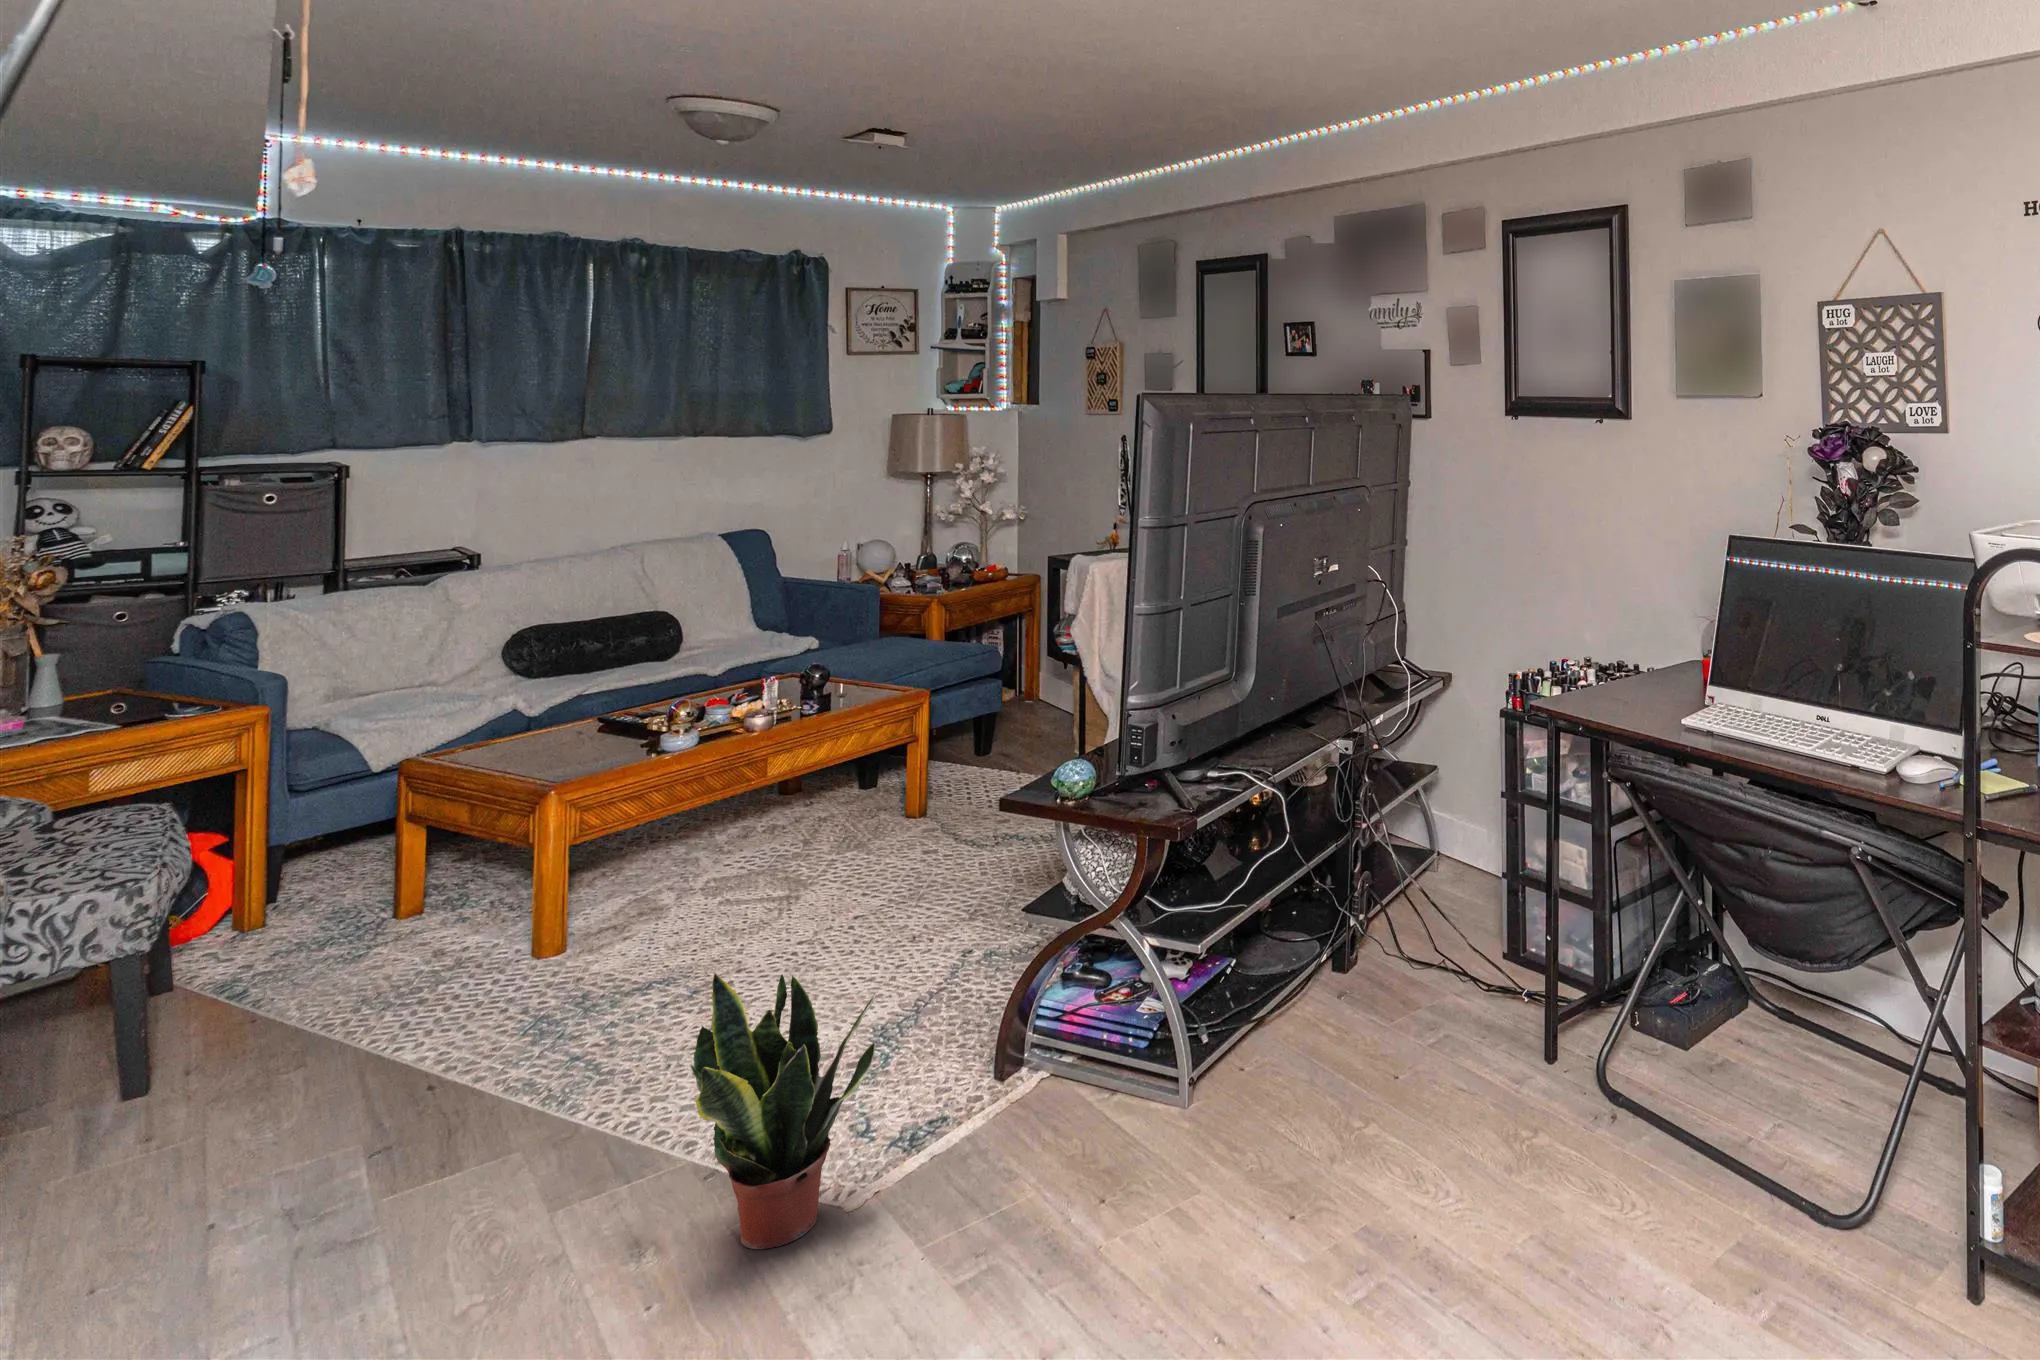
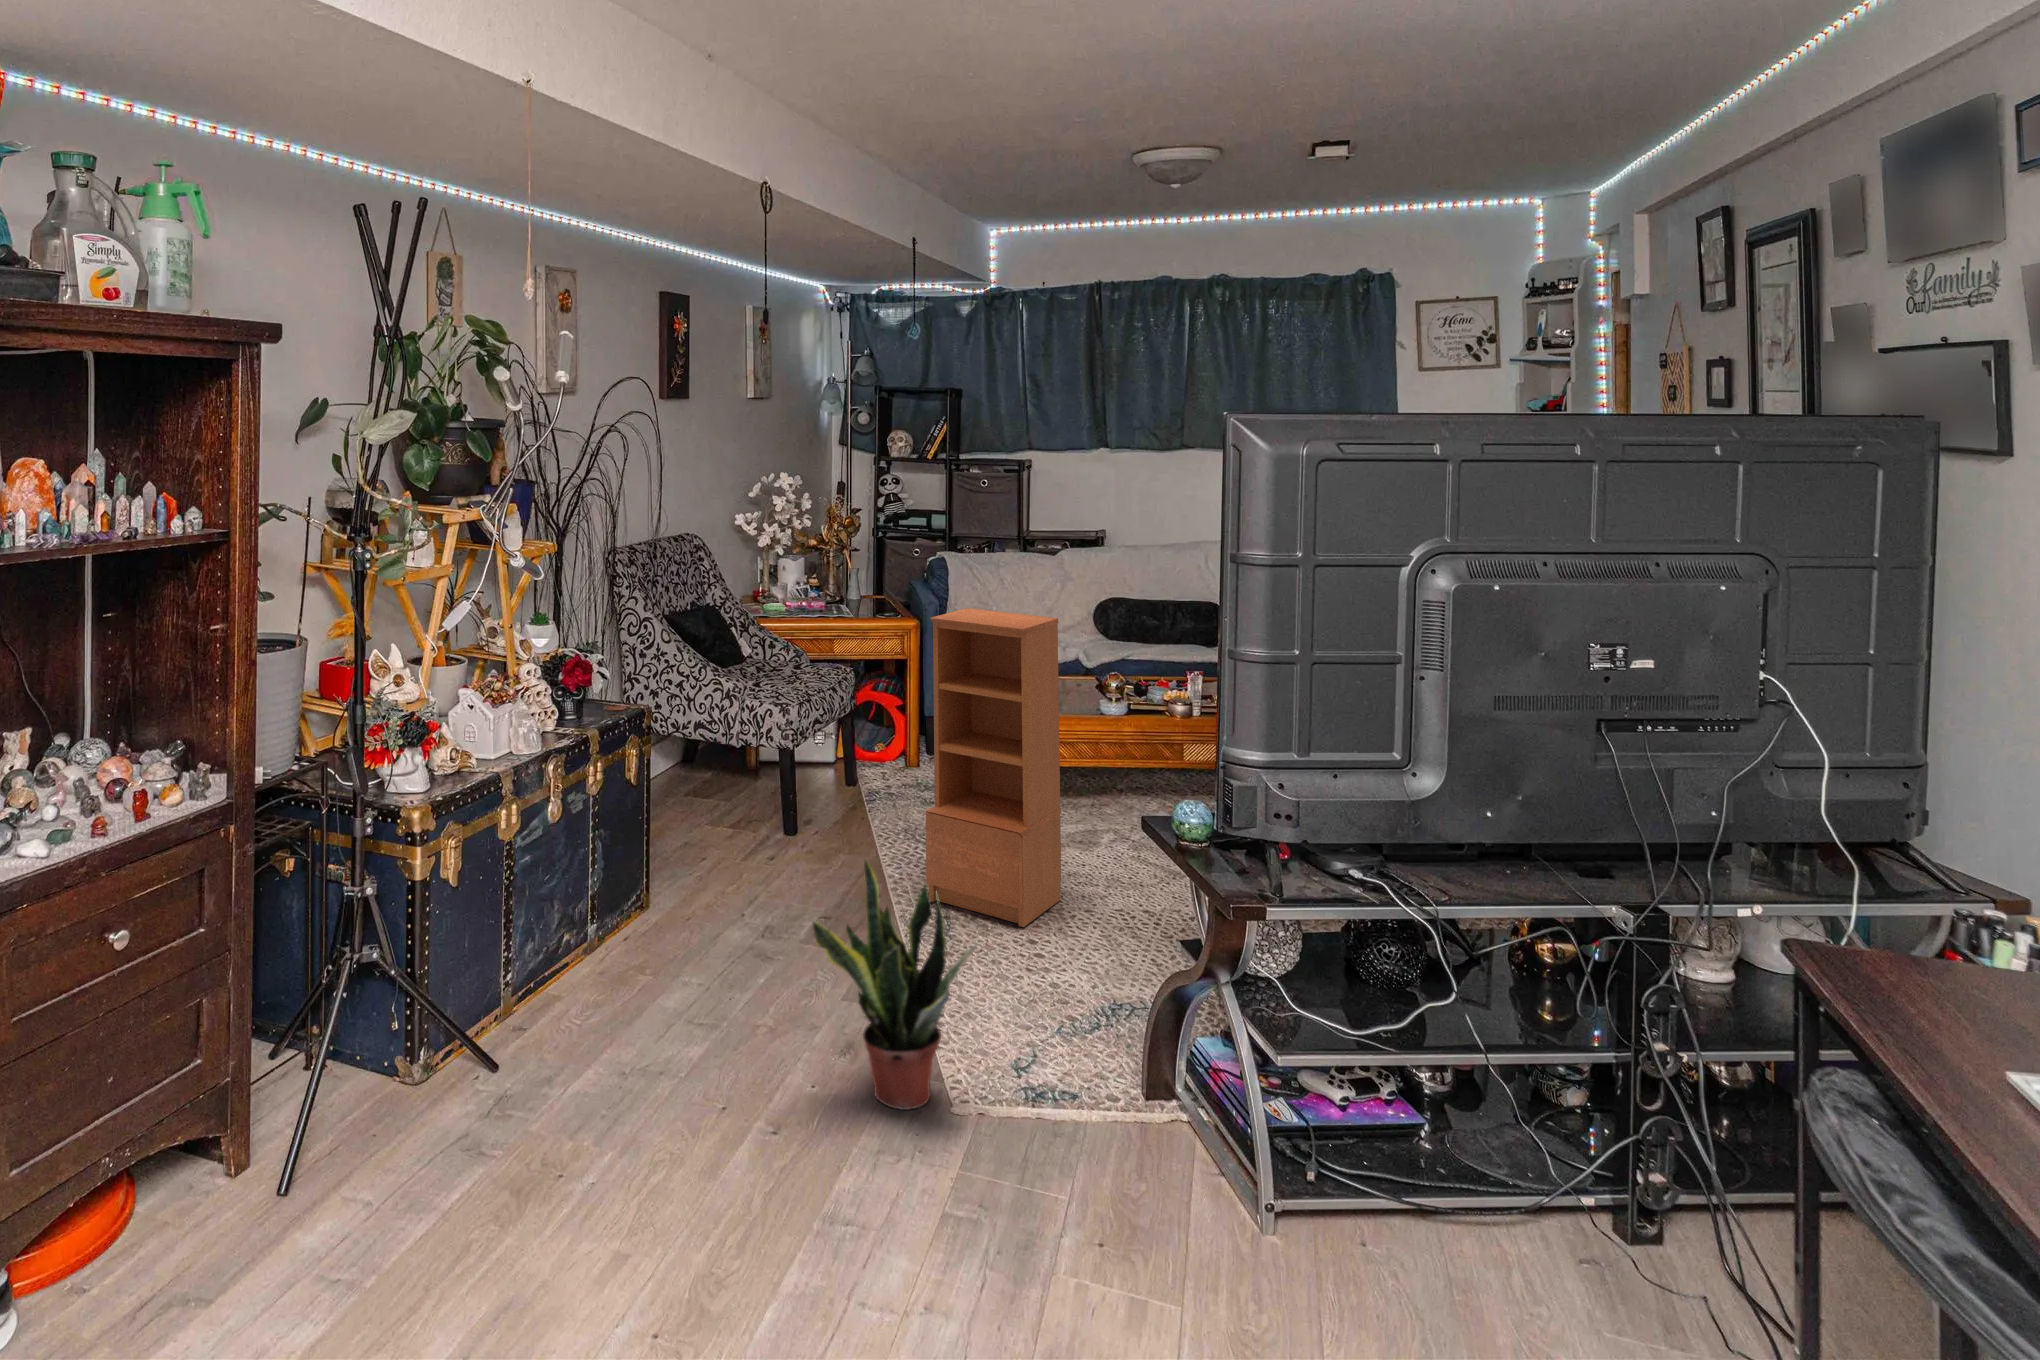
bookcase: none [532,651,703,1061] -> present [926,608,1061,927]

